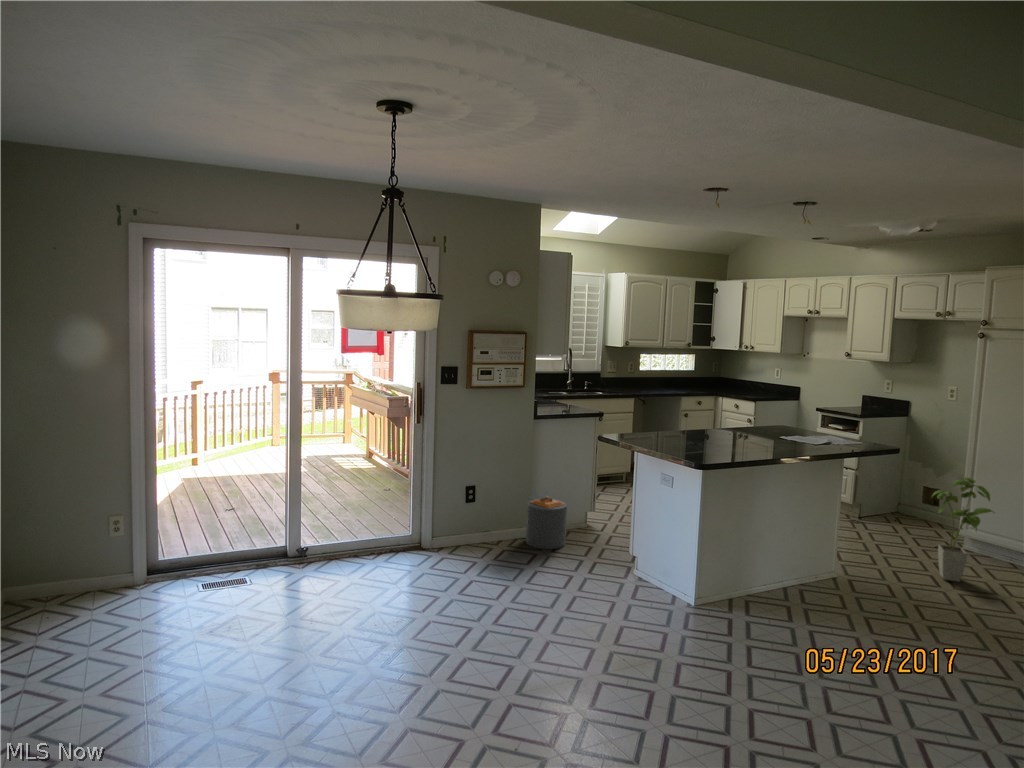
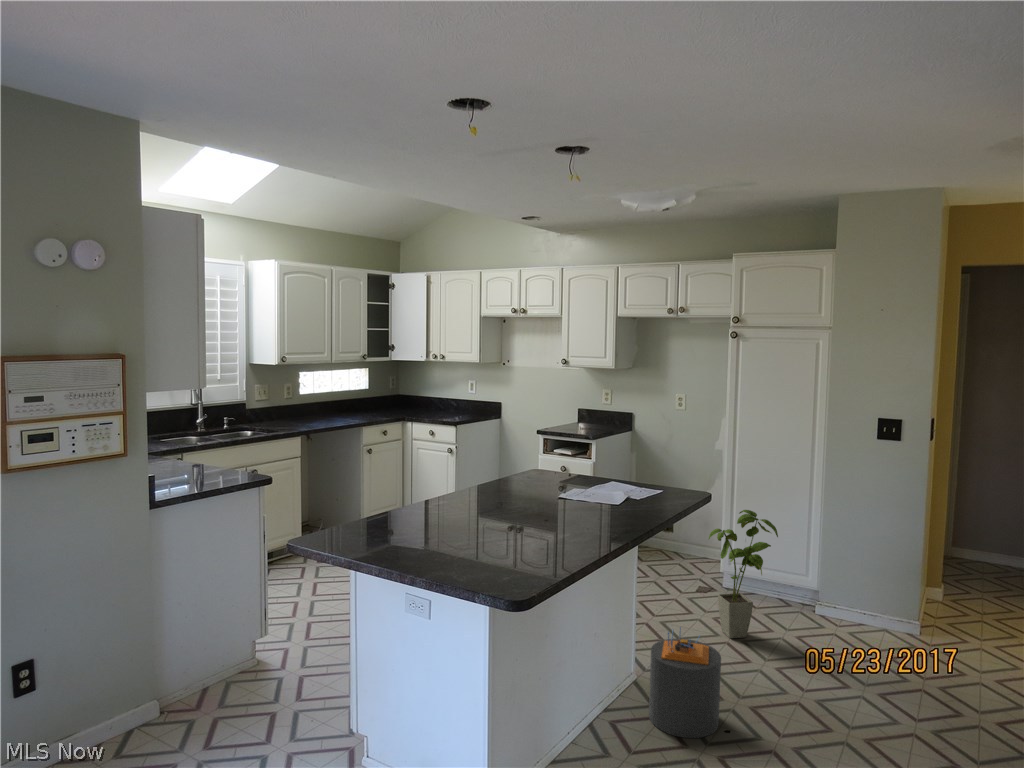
trash can: present [526,489,567,549] -> present [649,628,721,738]

